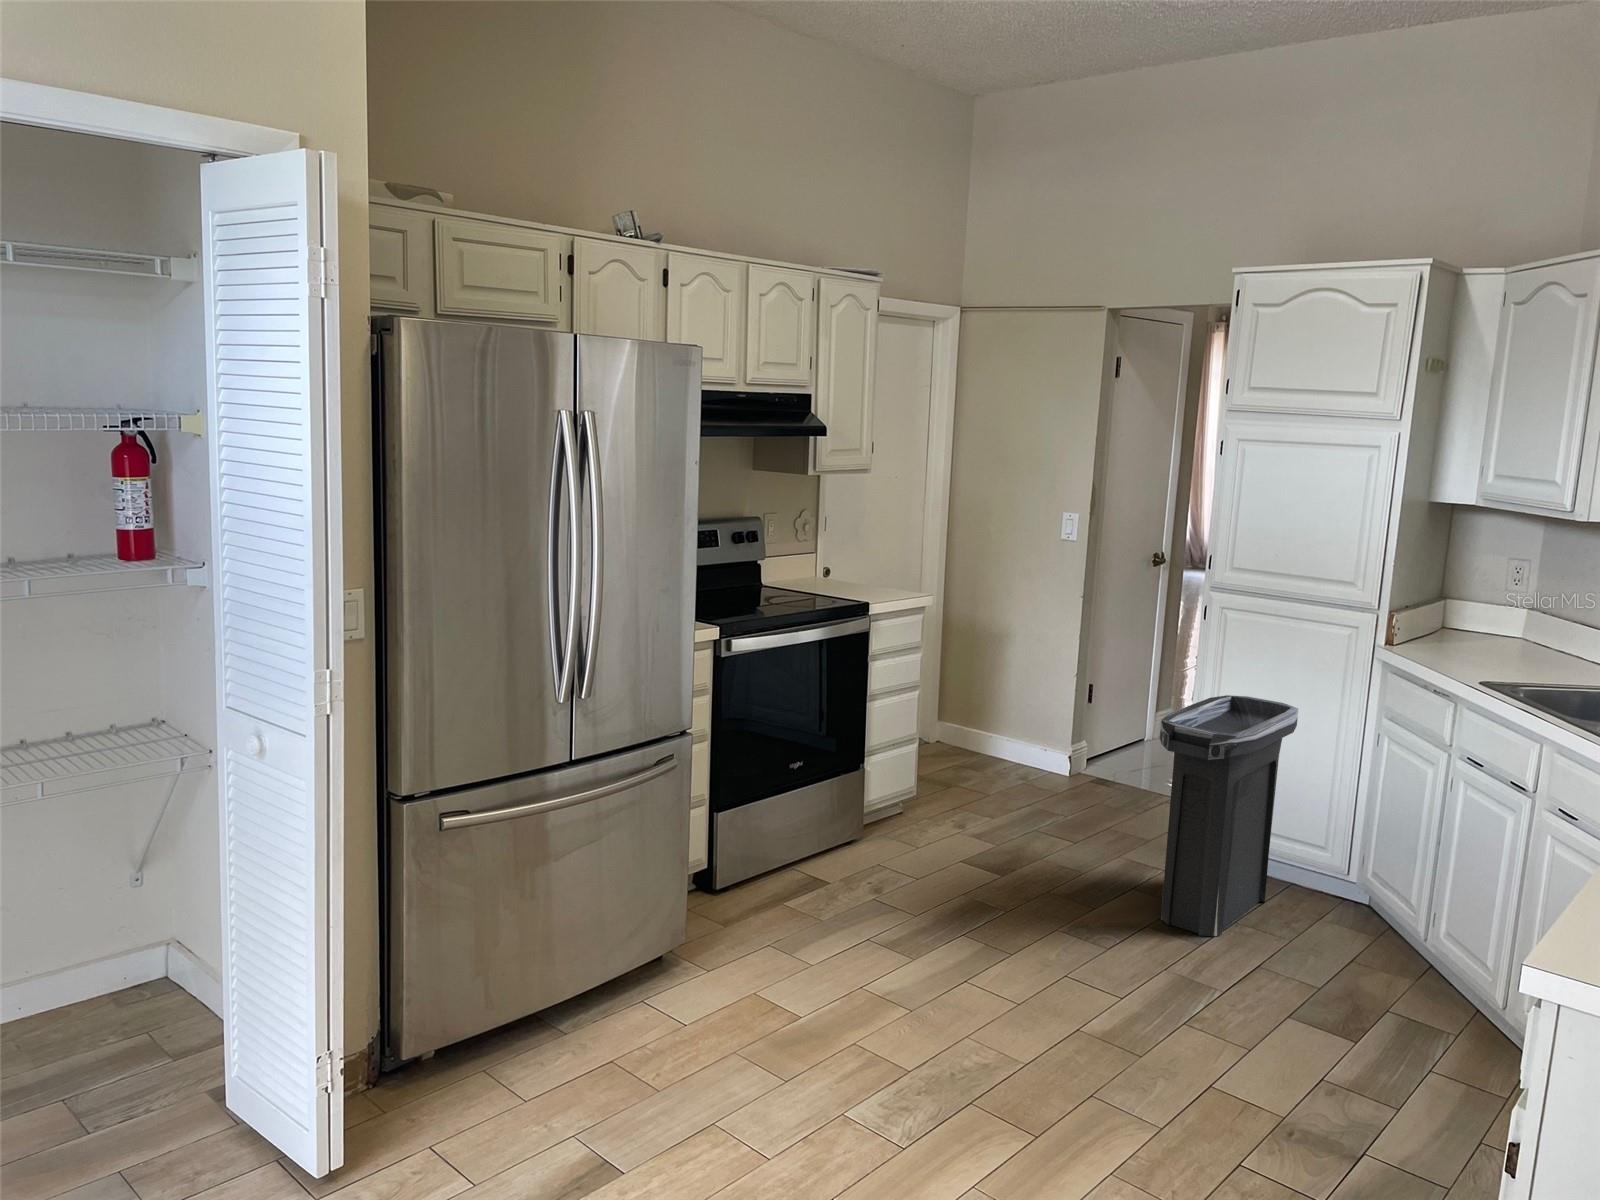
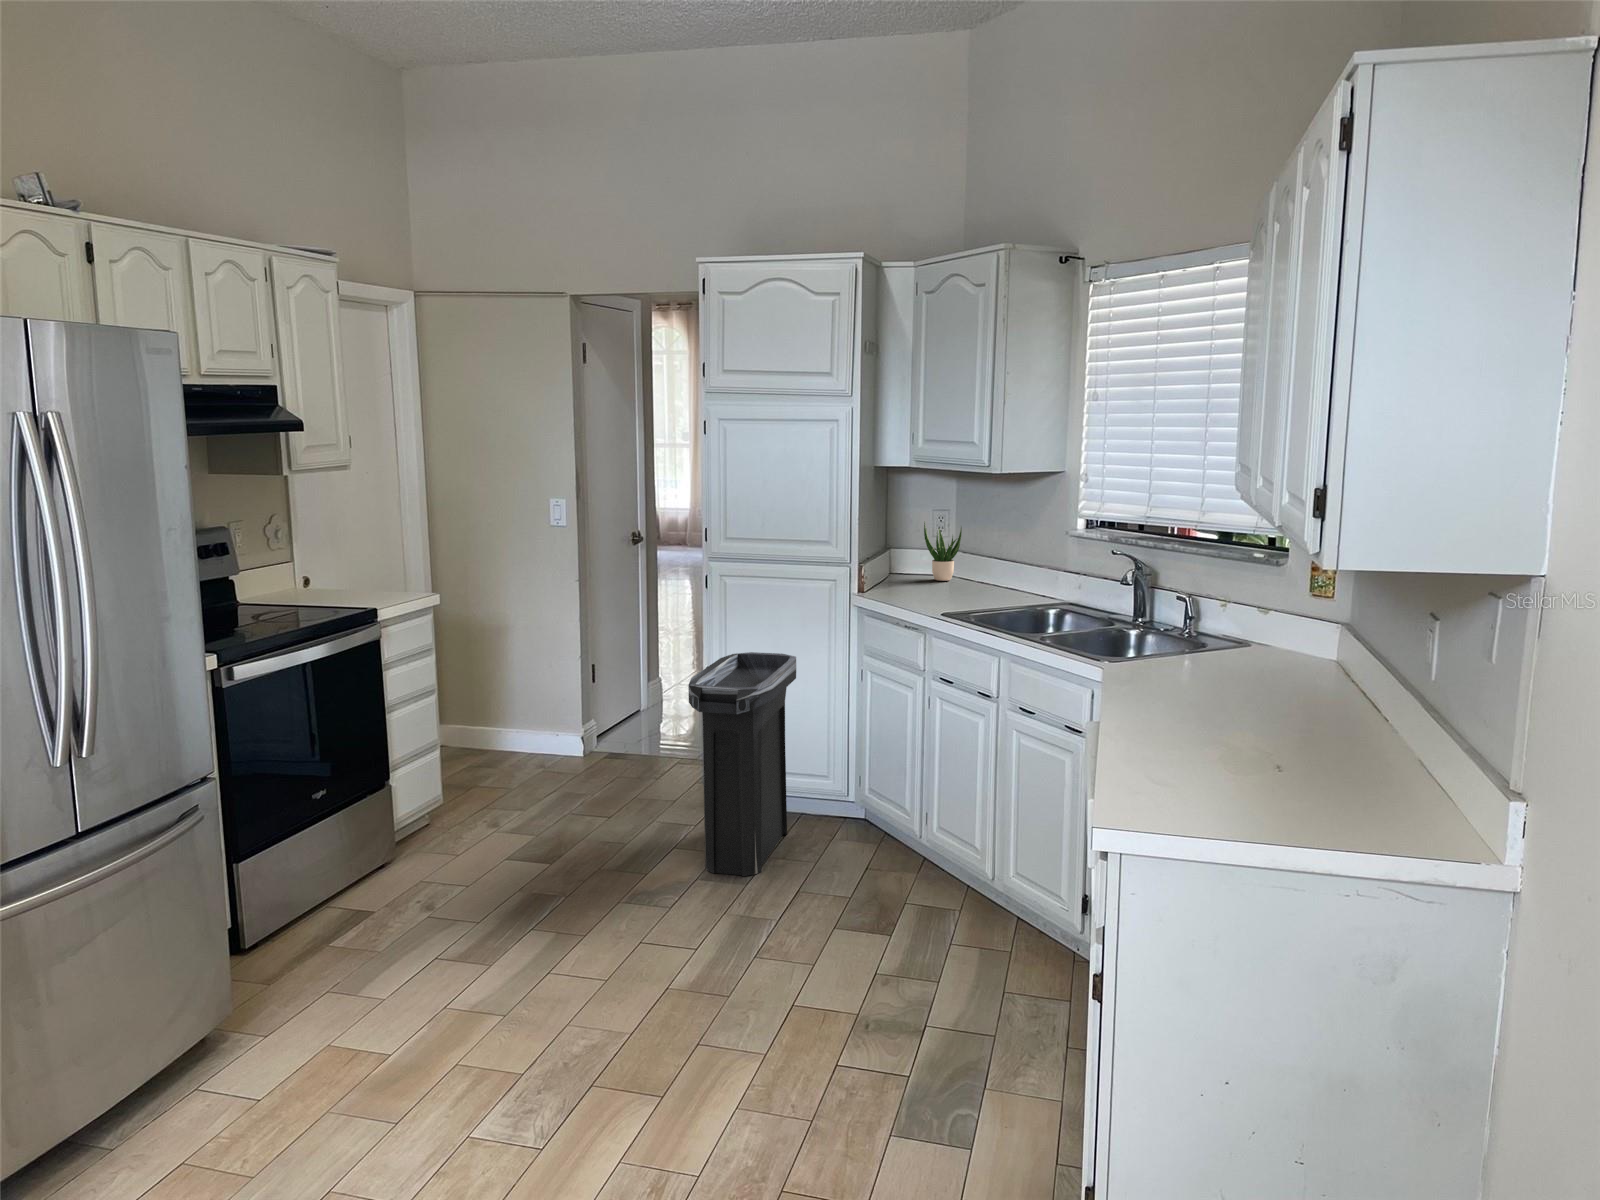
potted plant: none [1484,572,1538,646] -> present [924,523,962,581]

